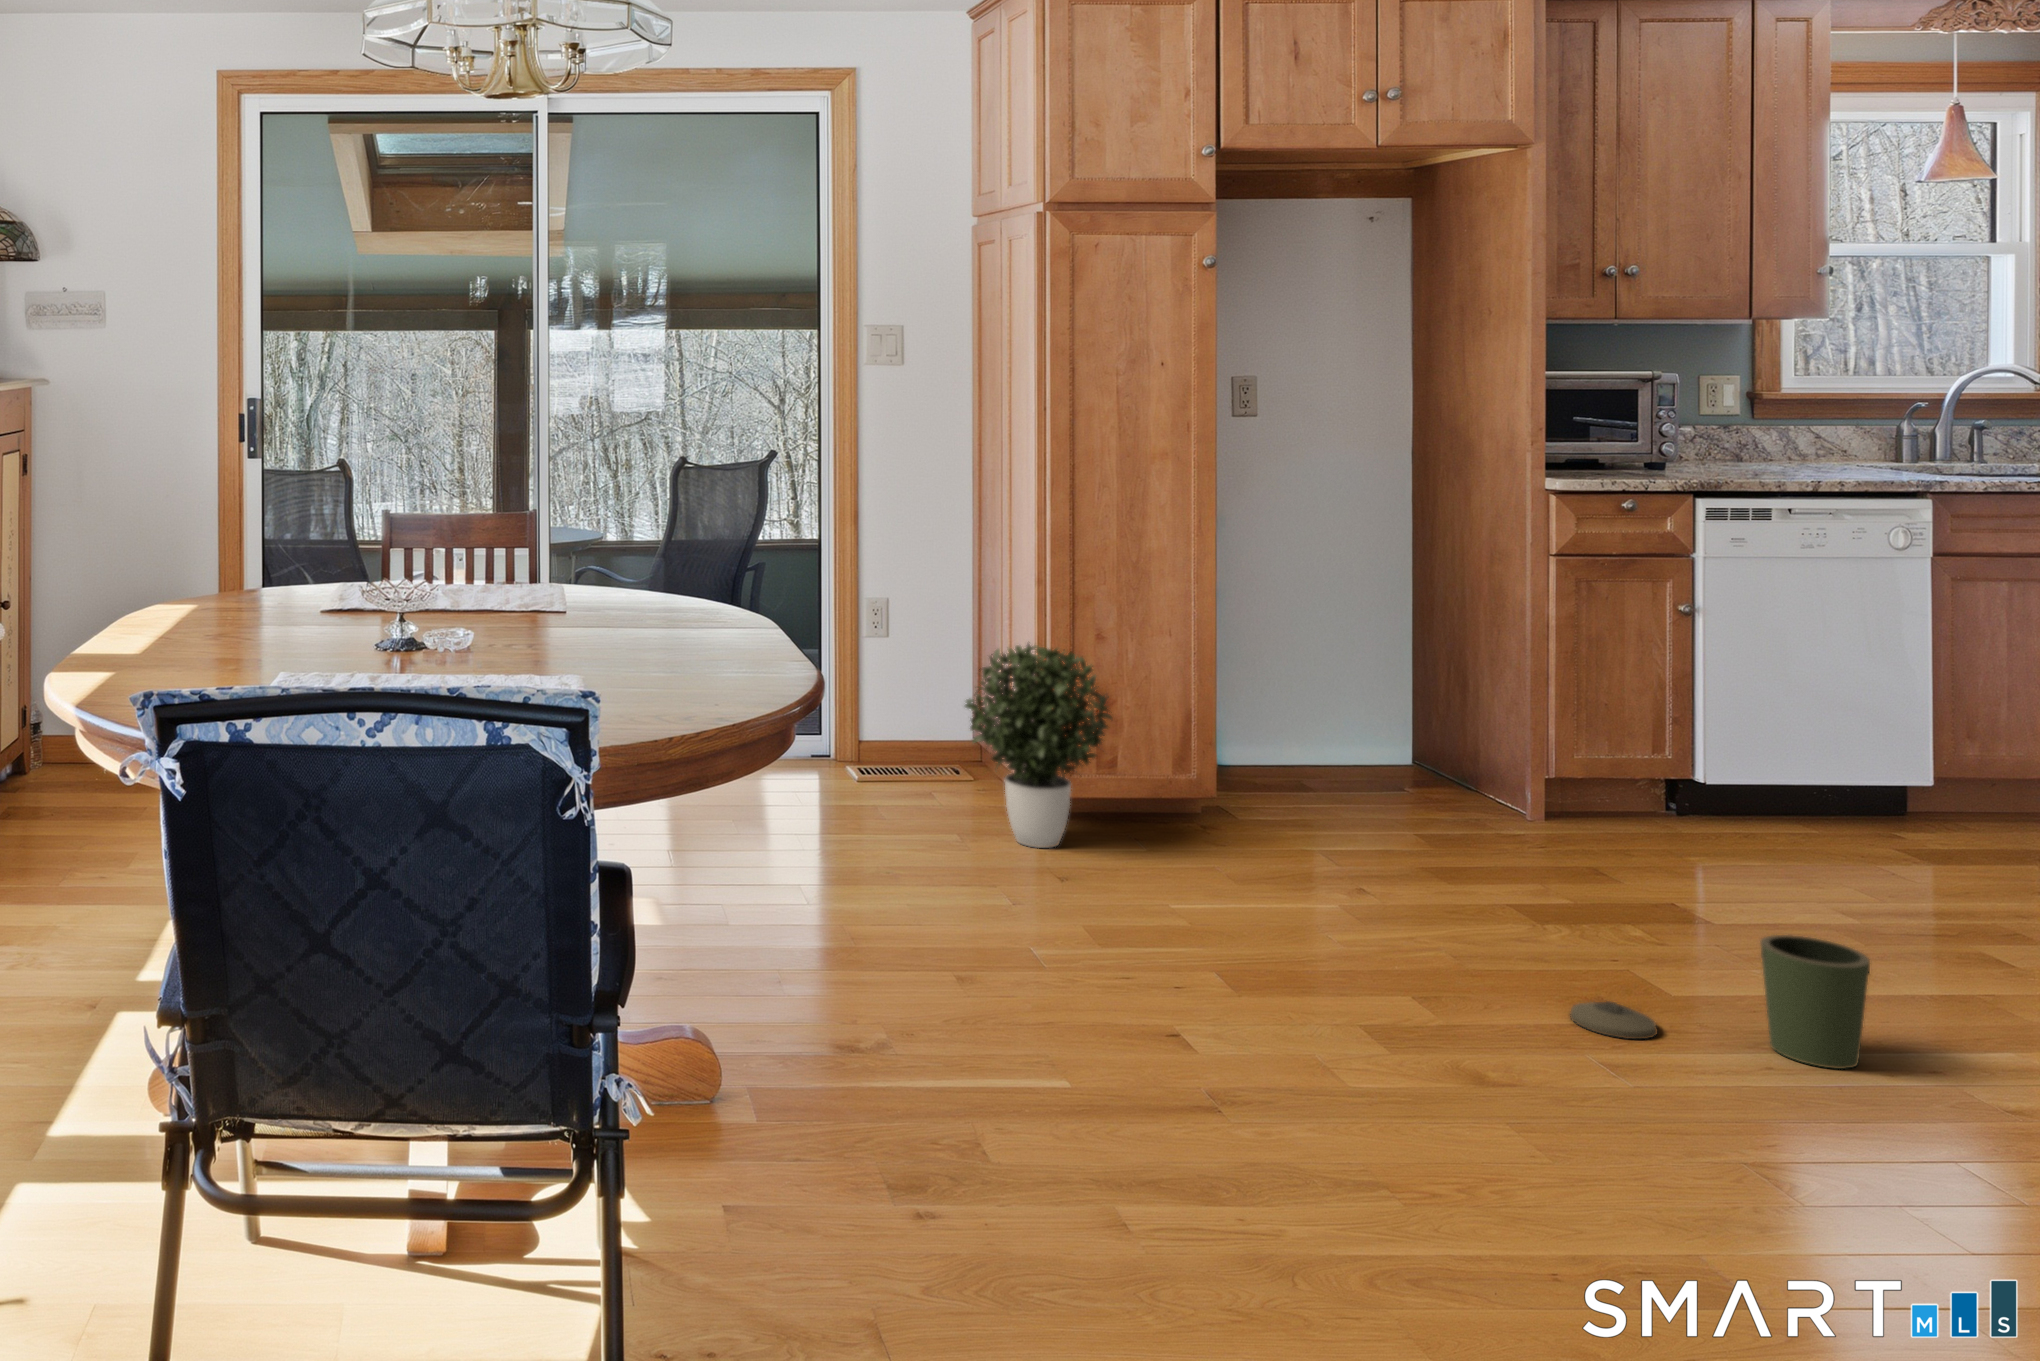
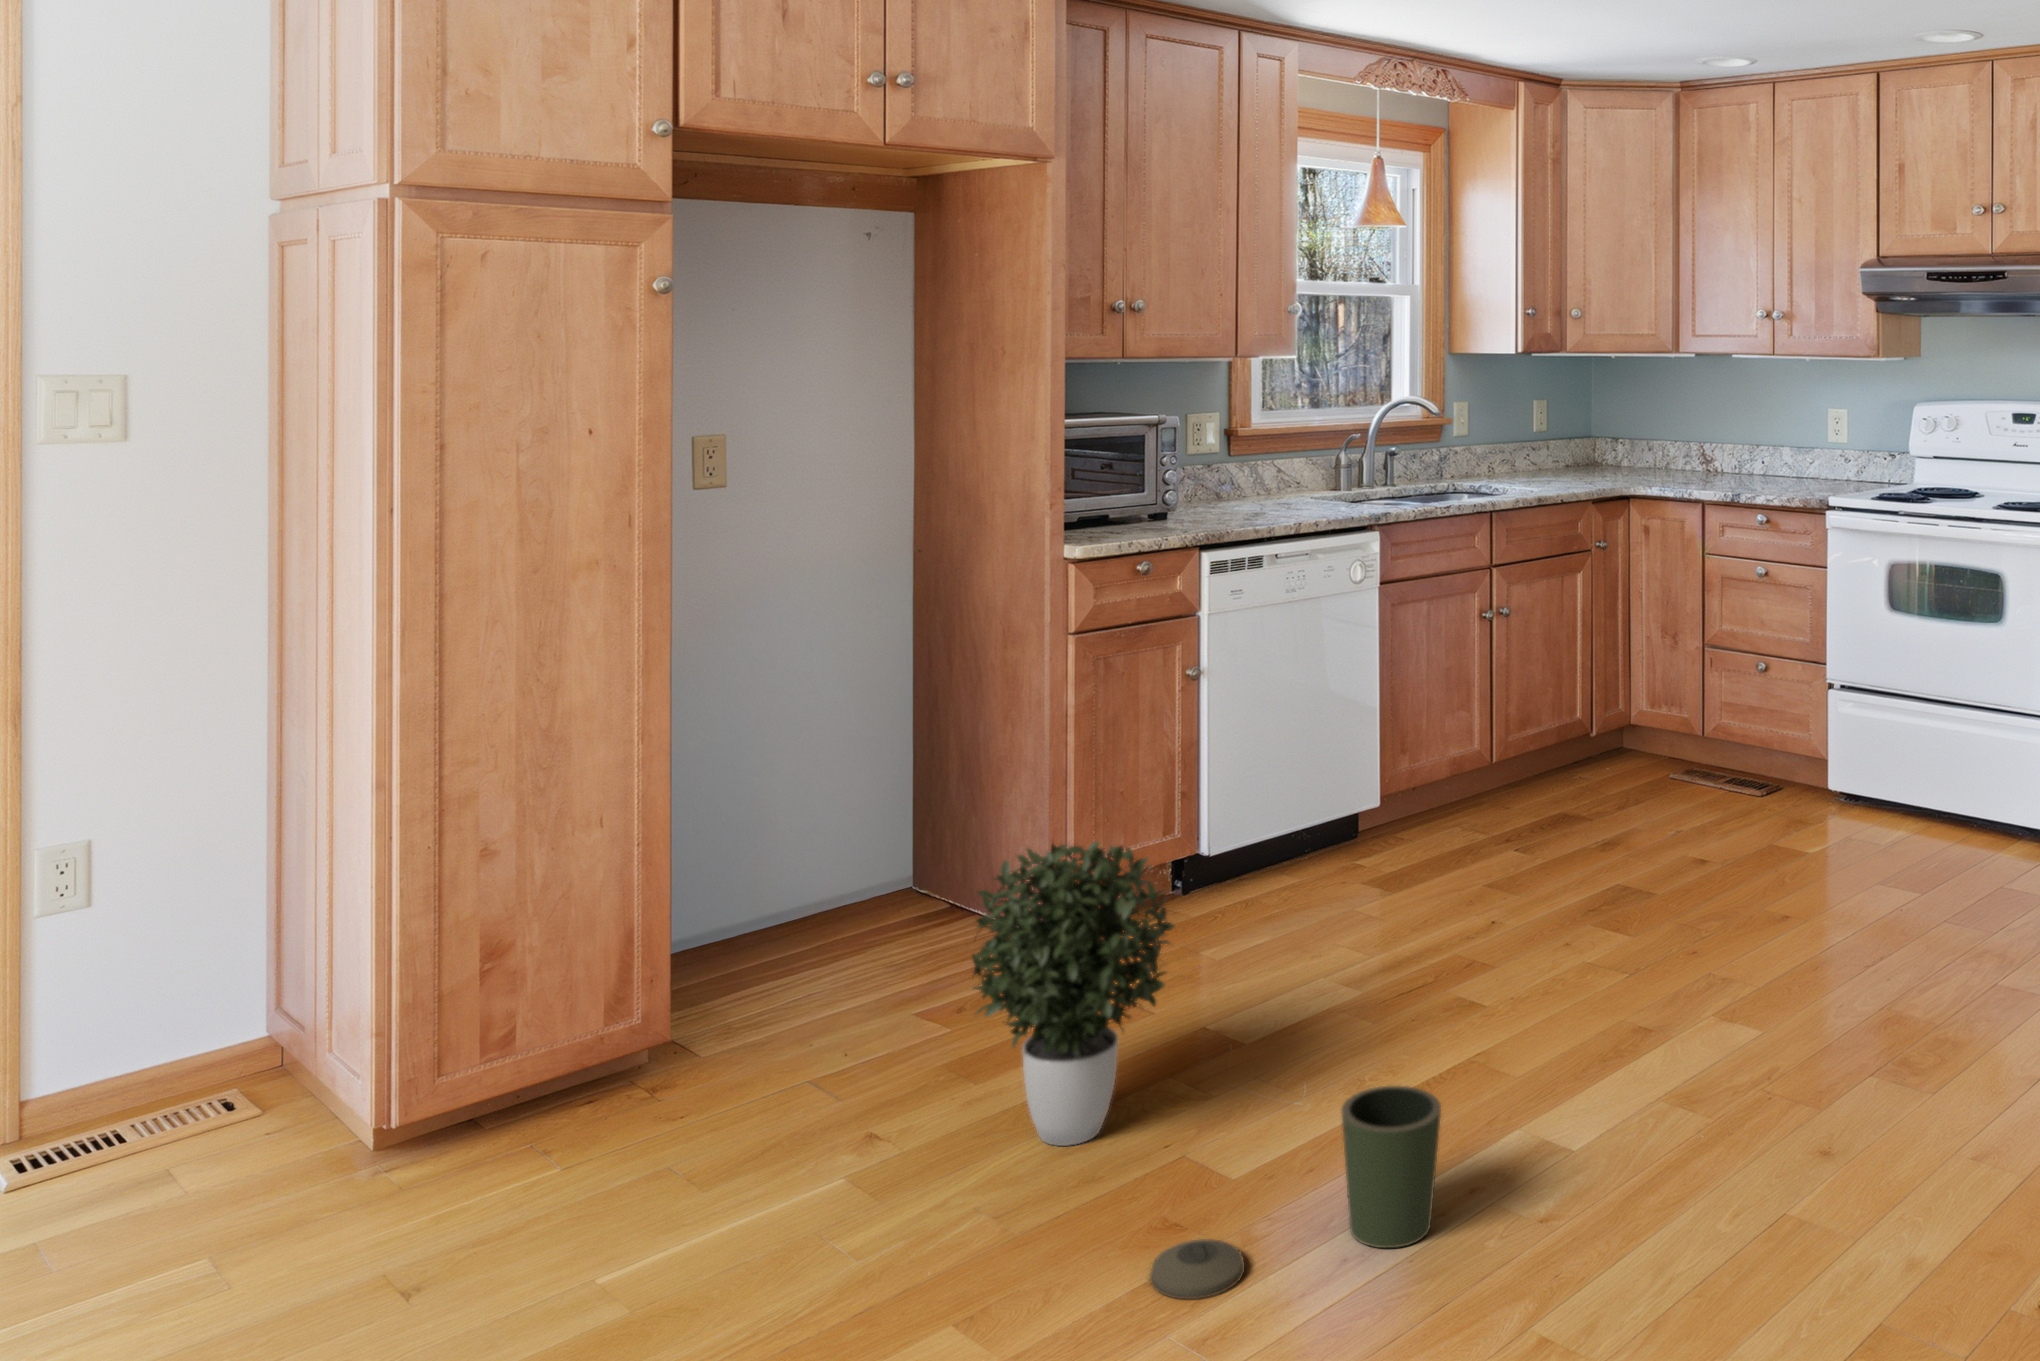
potted plant: present [965,644,1112,848] -> present [972,841,1174,1146]

